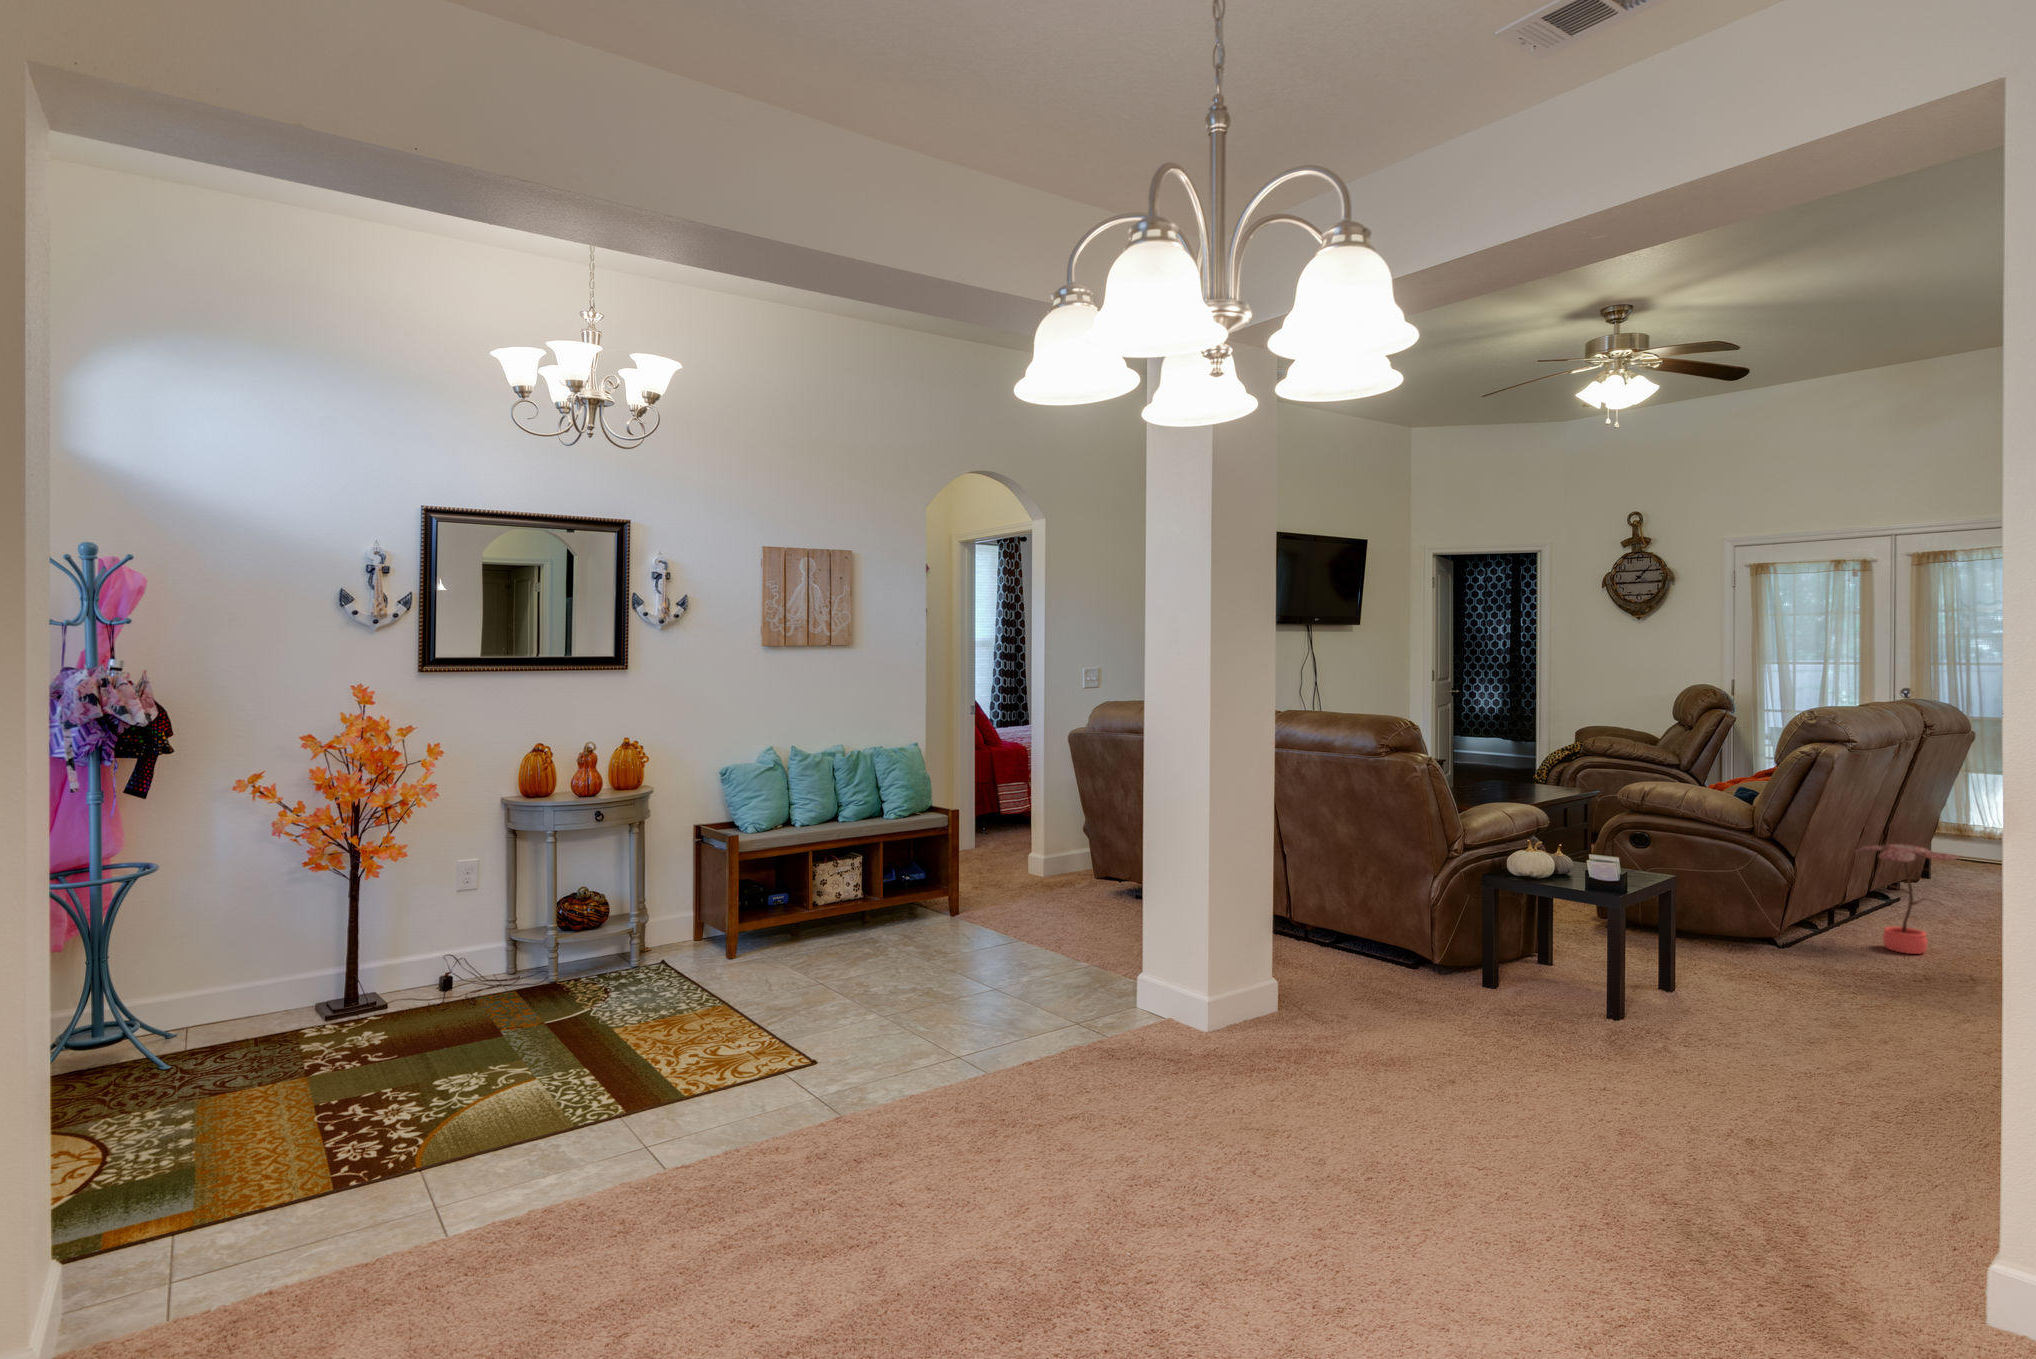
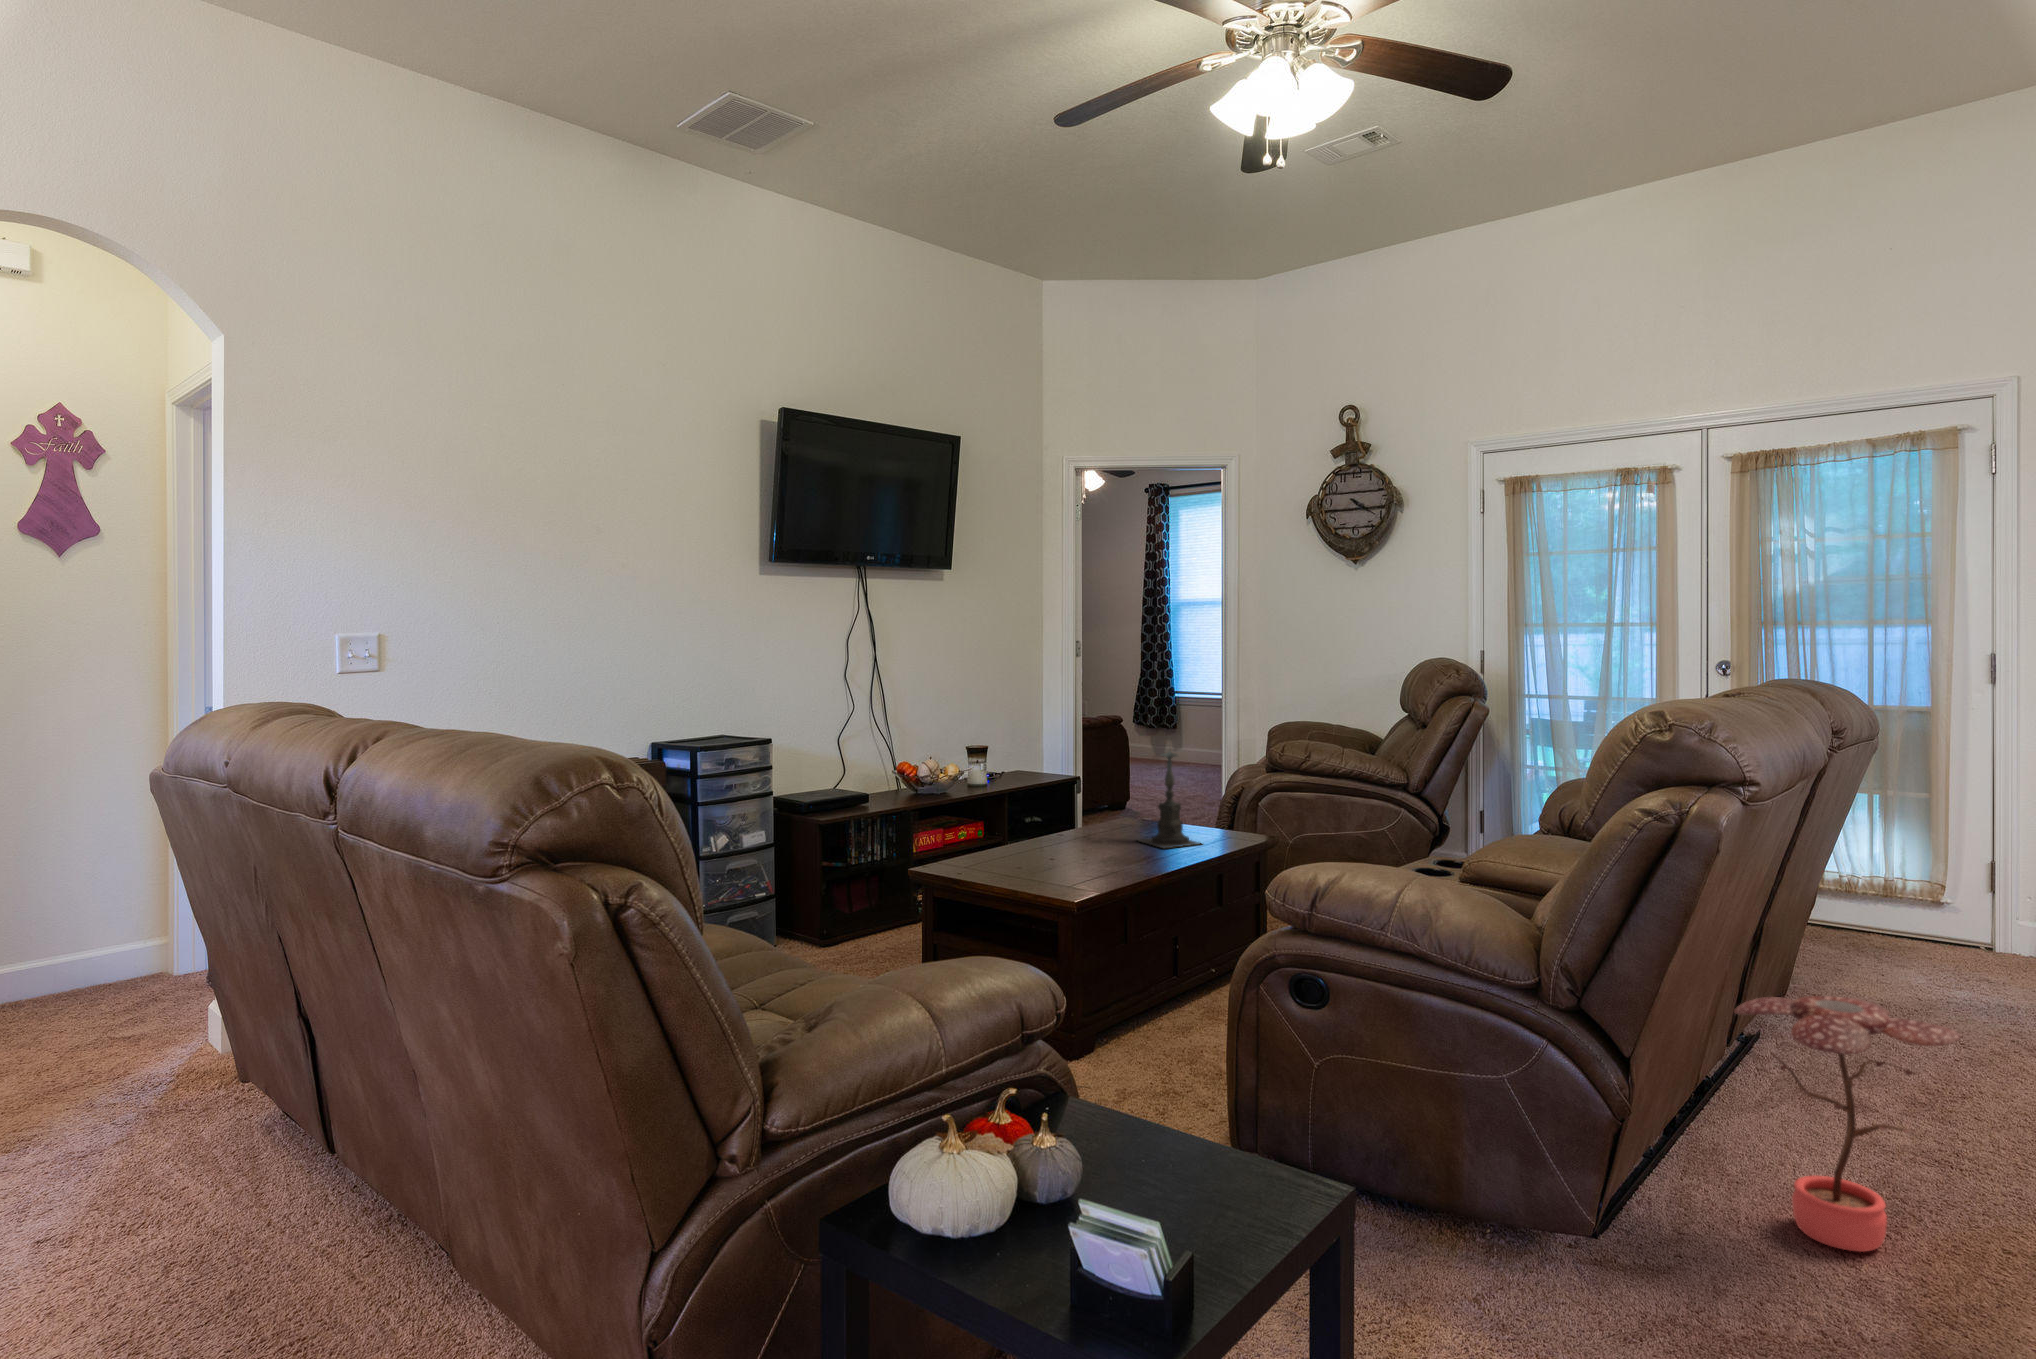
candle holder: none [1513,729,1557,789] -> present [1138,751,1200,848]

